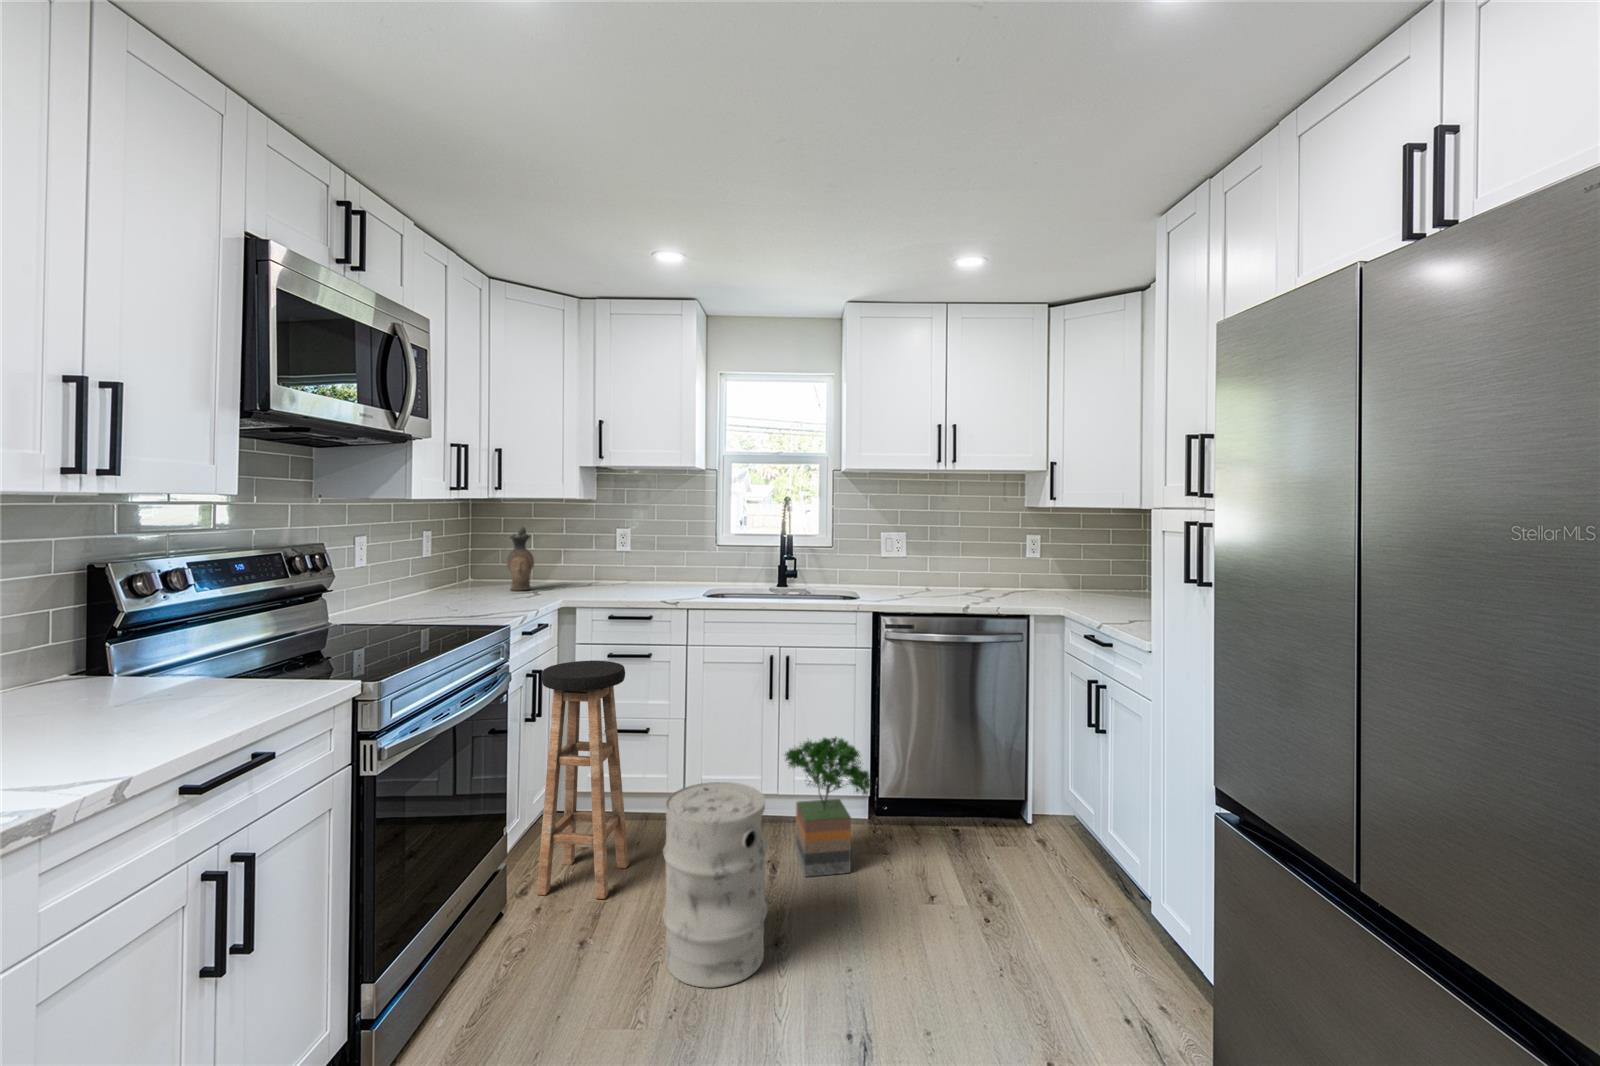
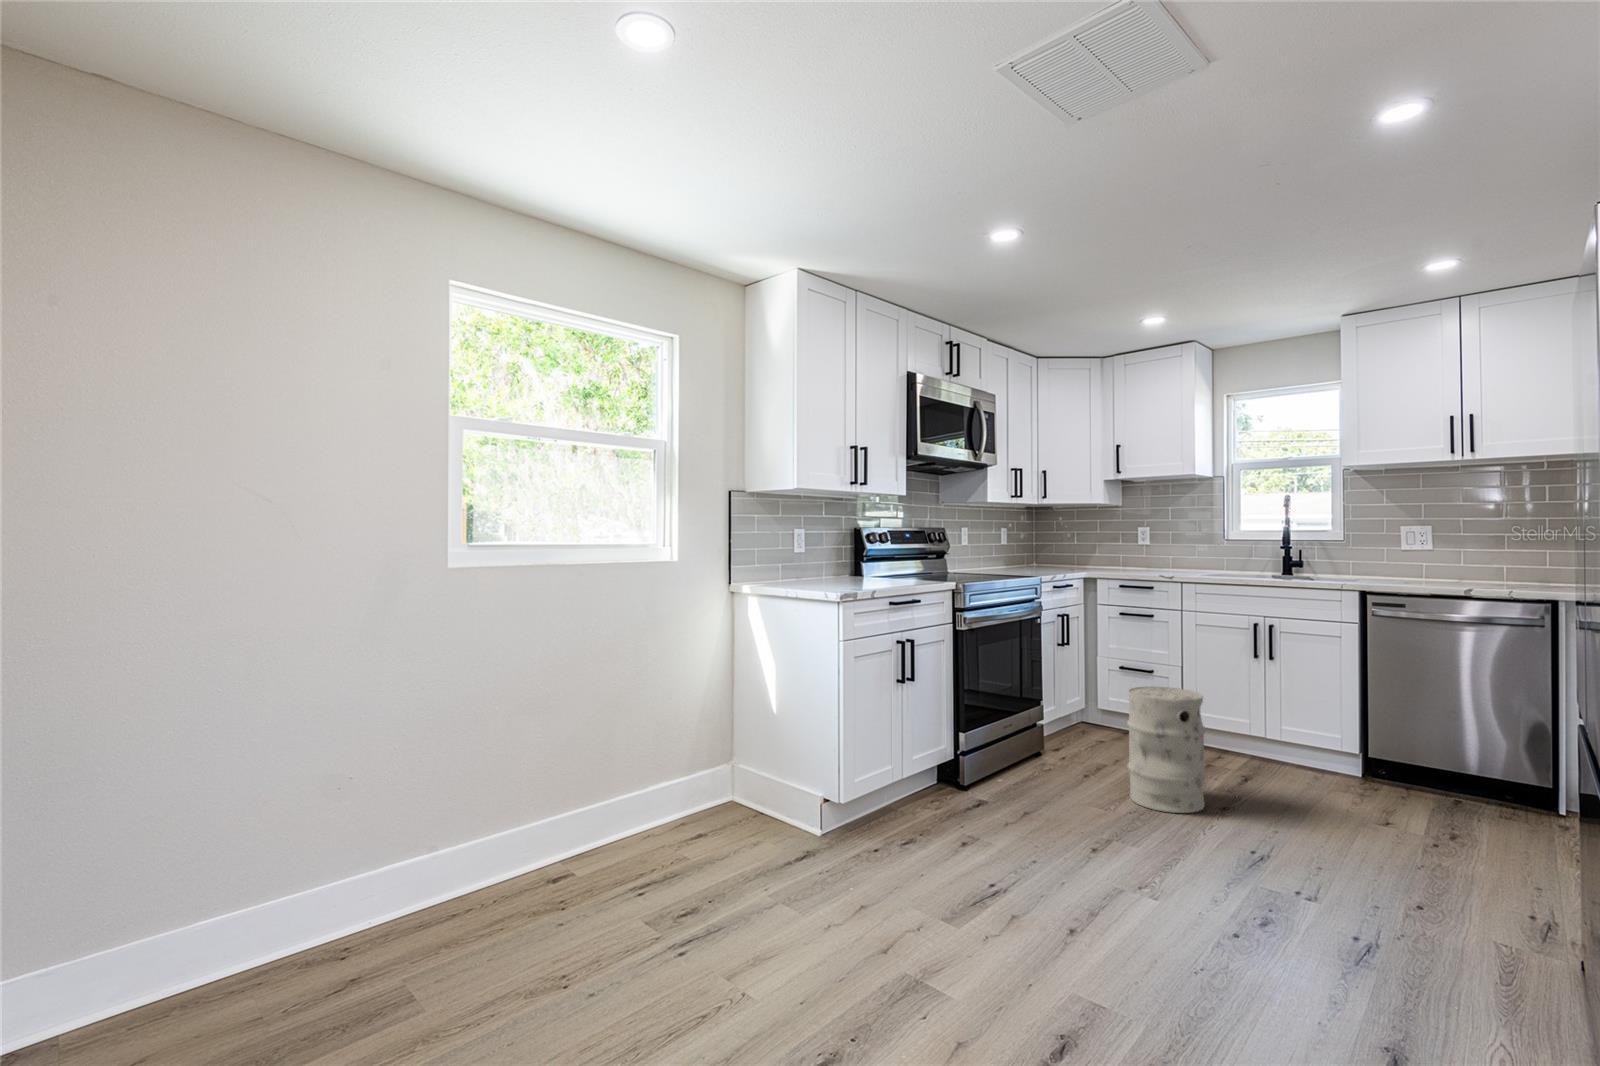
ceramic pitcher: present [507,526,534,591] -> none [1051,524,1070,569]
bar stool: present [537,661,629,899] -> none [1058,609,1125,766]
potted tree: present [785,737,871,877] -> none [1249,683,1334,797]

